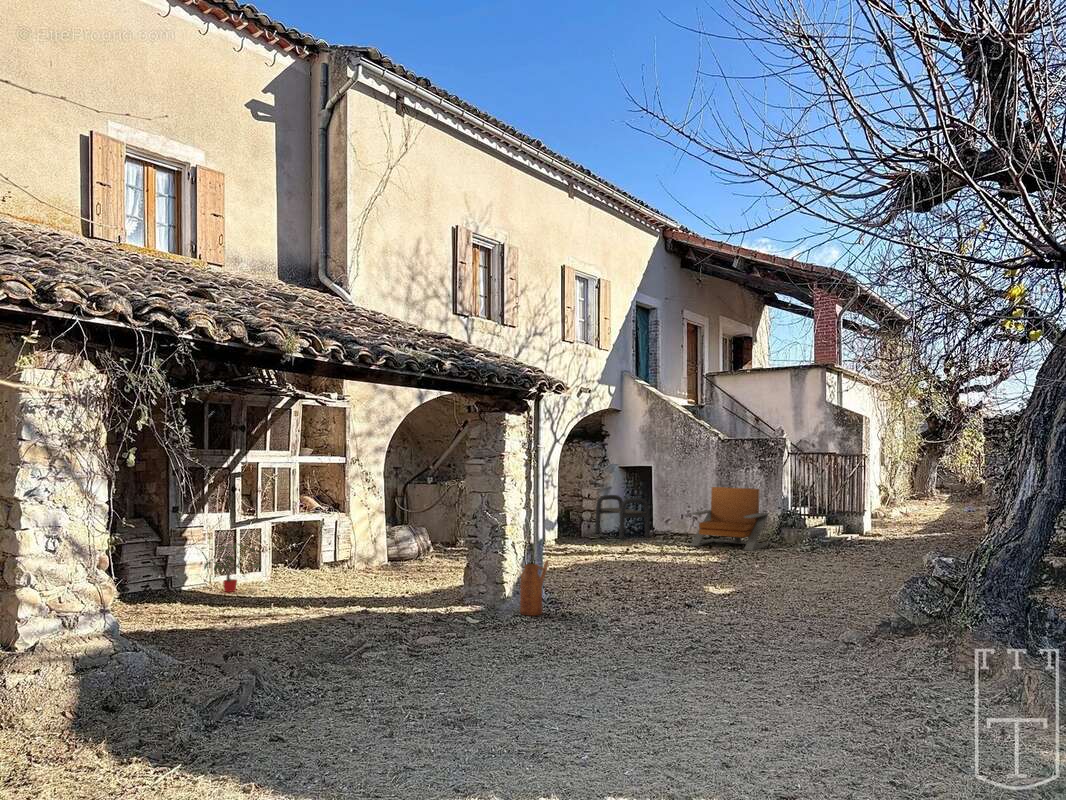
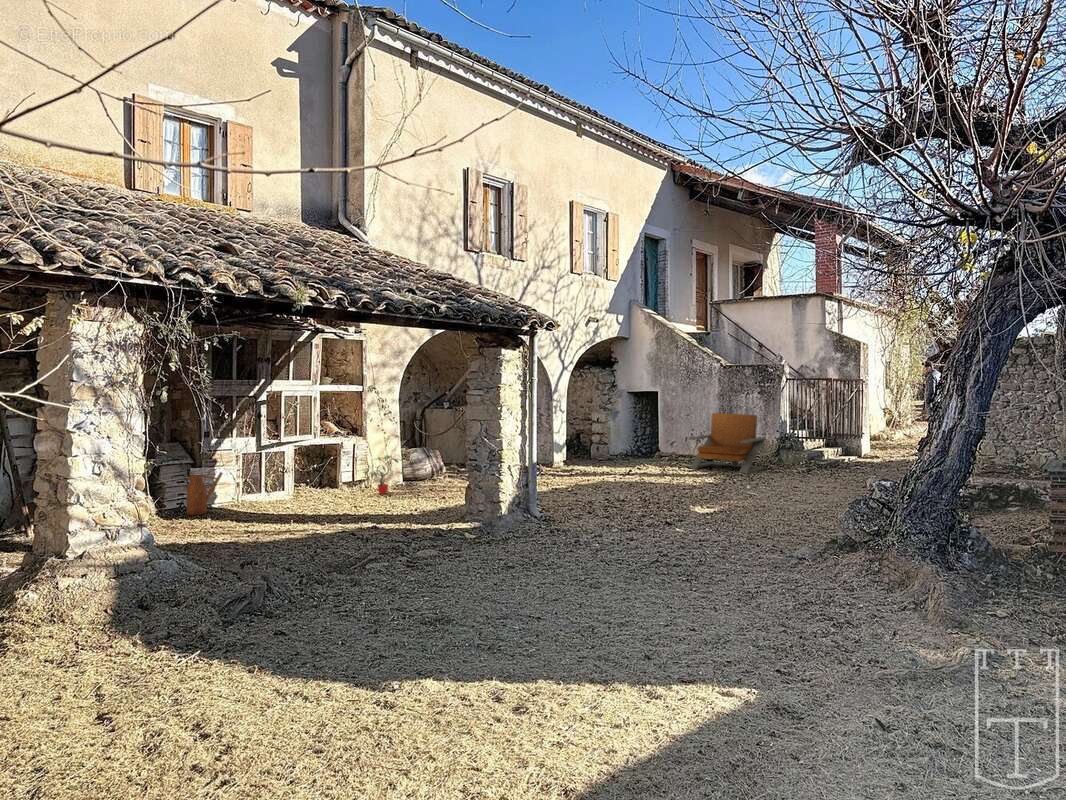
bench: present [595,495,650,539] -> none [602,420,653,461]
potted plant: present [204,544,261,592] -> present [365,455,405,494]
watering can: present [520,561,549,616] -> present [186,472,222,515]

